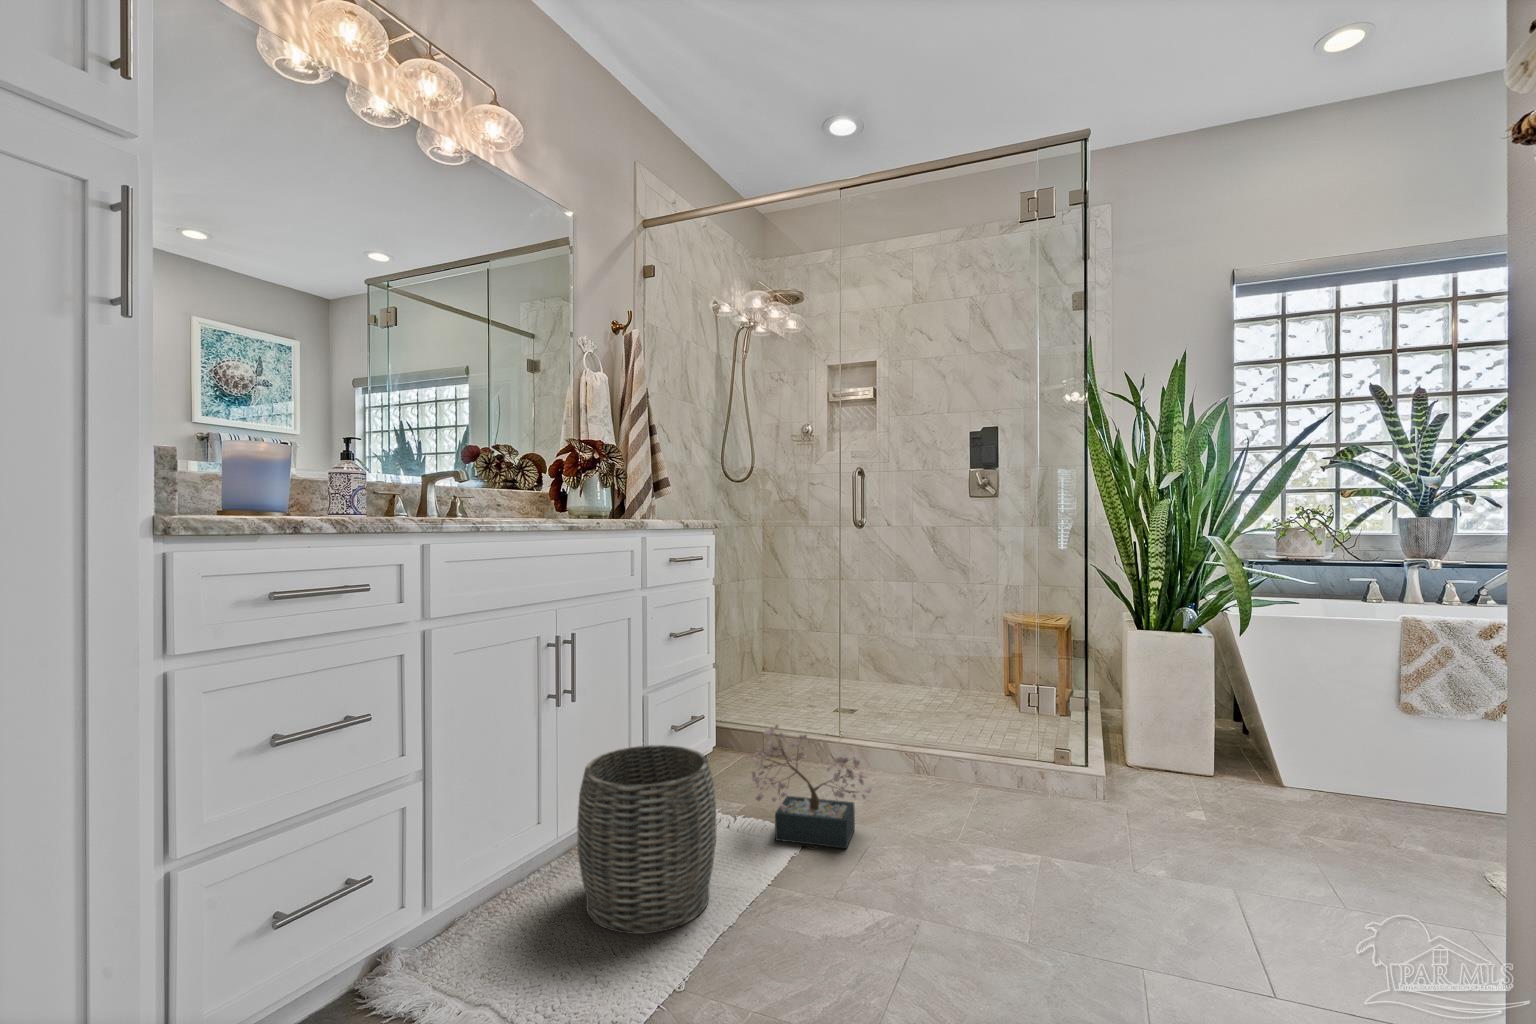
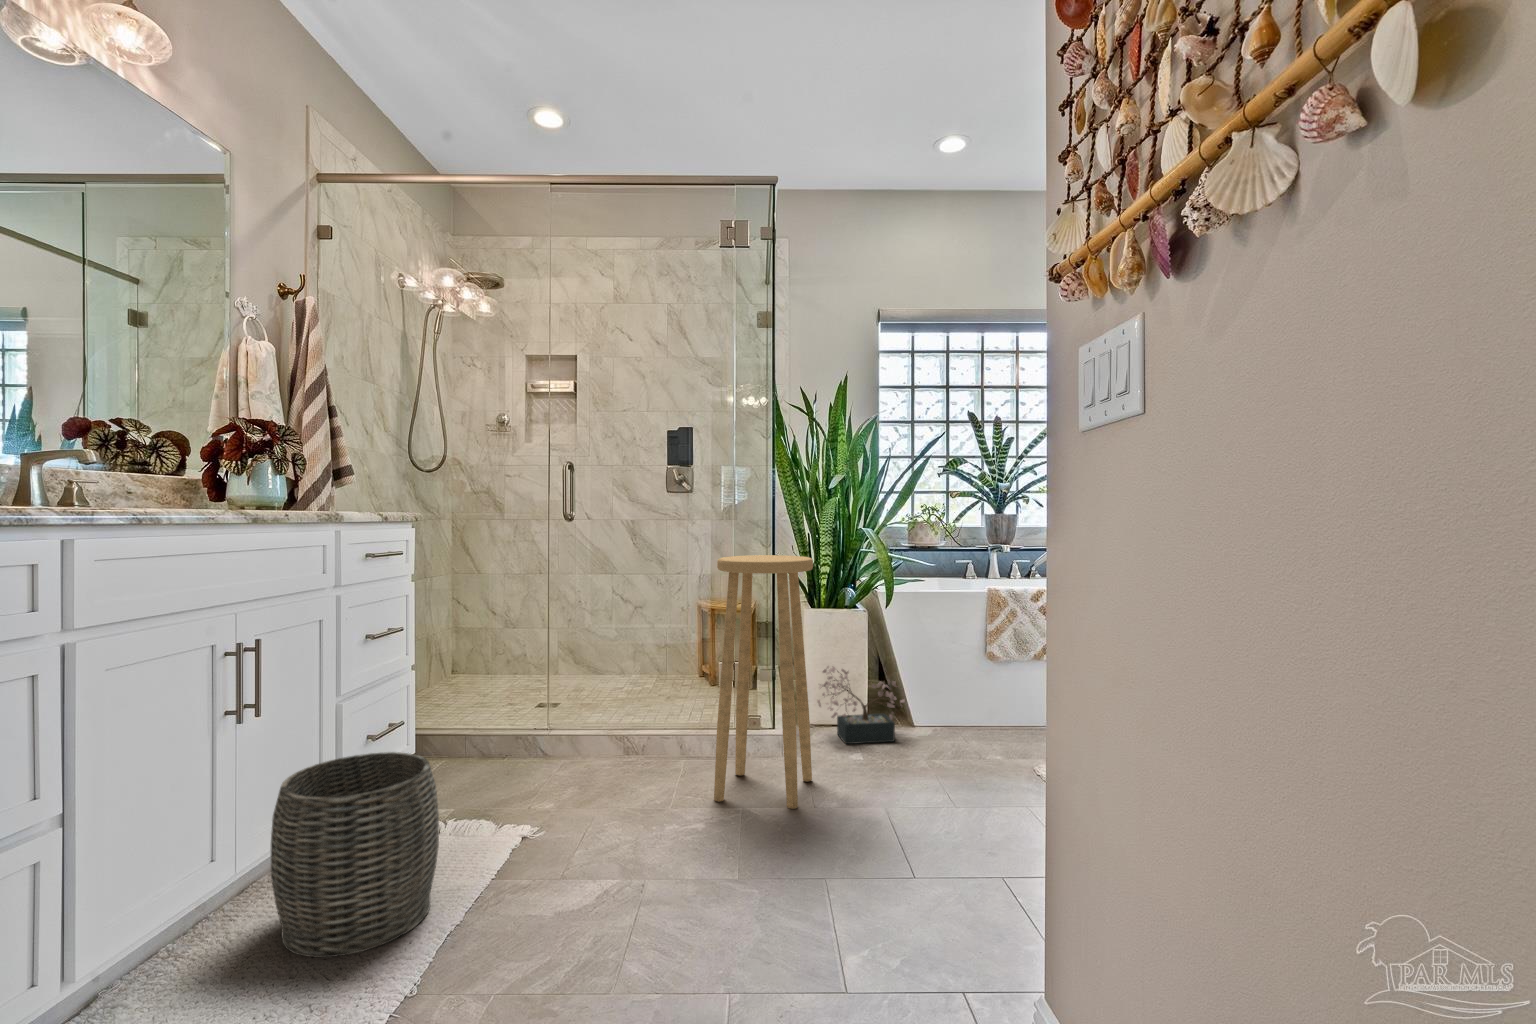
stool: none [1009,567,1134,868] -> present [714,555,813,809]
decorative plant: present [750,725,871,849] -> present [817,666,905,744]

